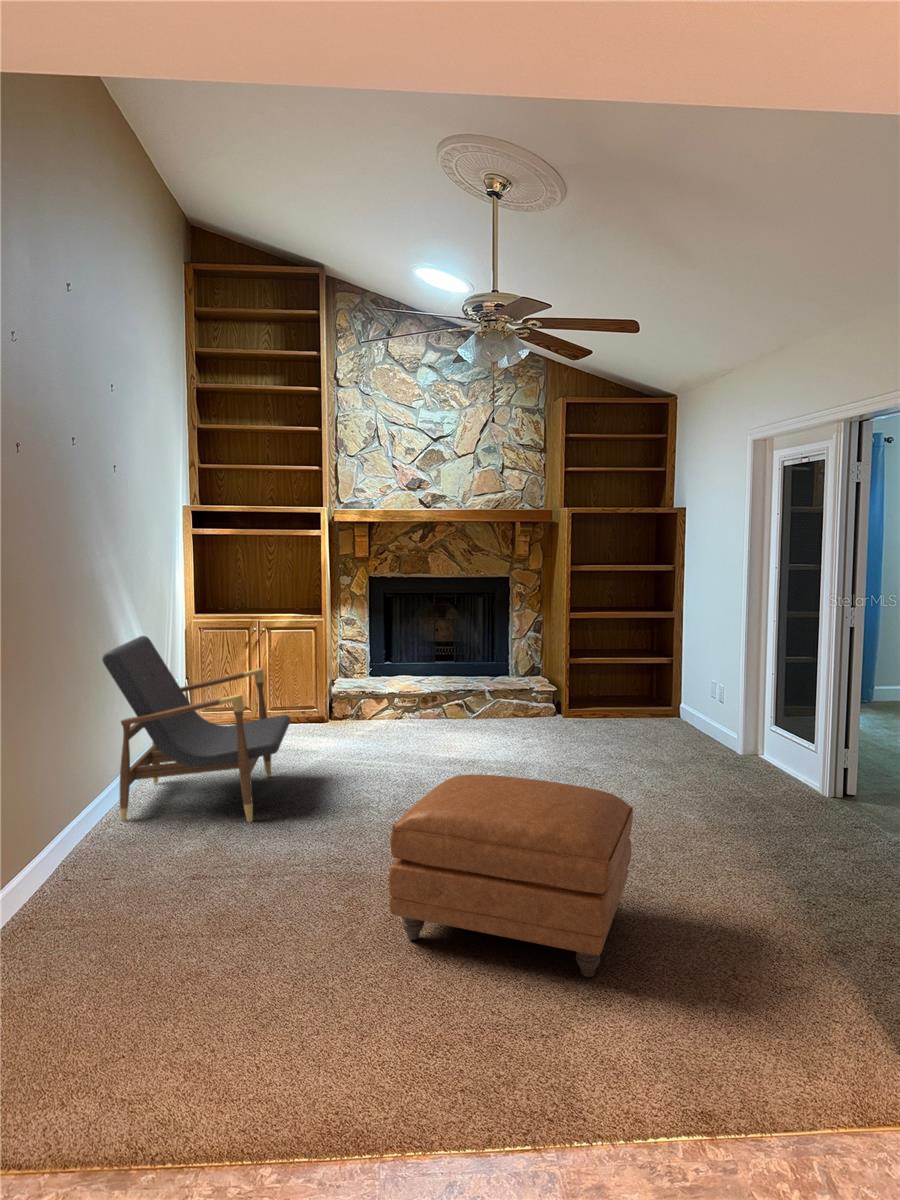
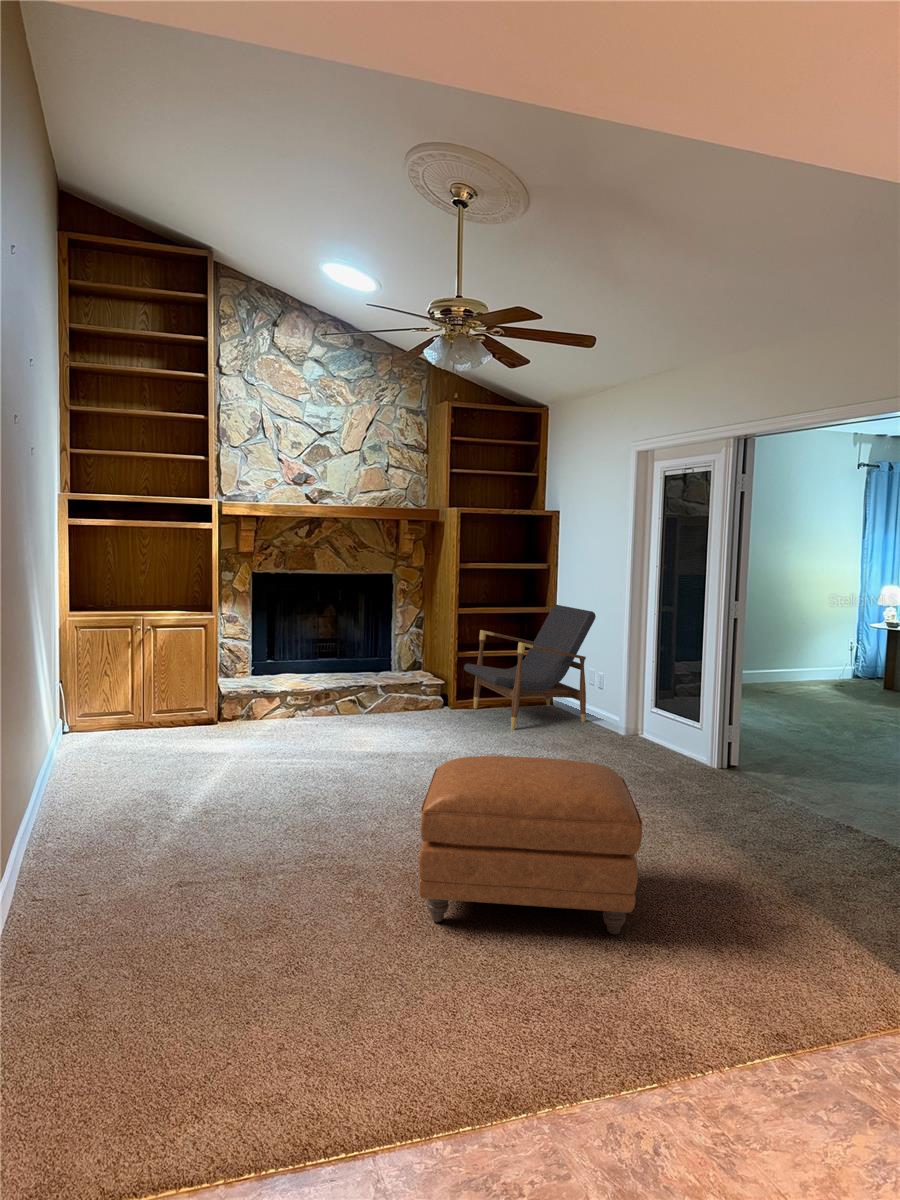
lounge chair: present [102,636,291,822] -> present [464,605,596,730]

